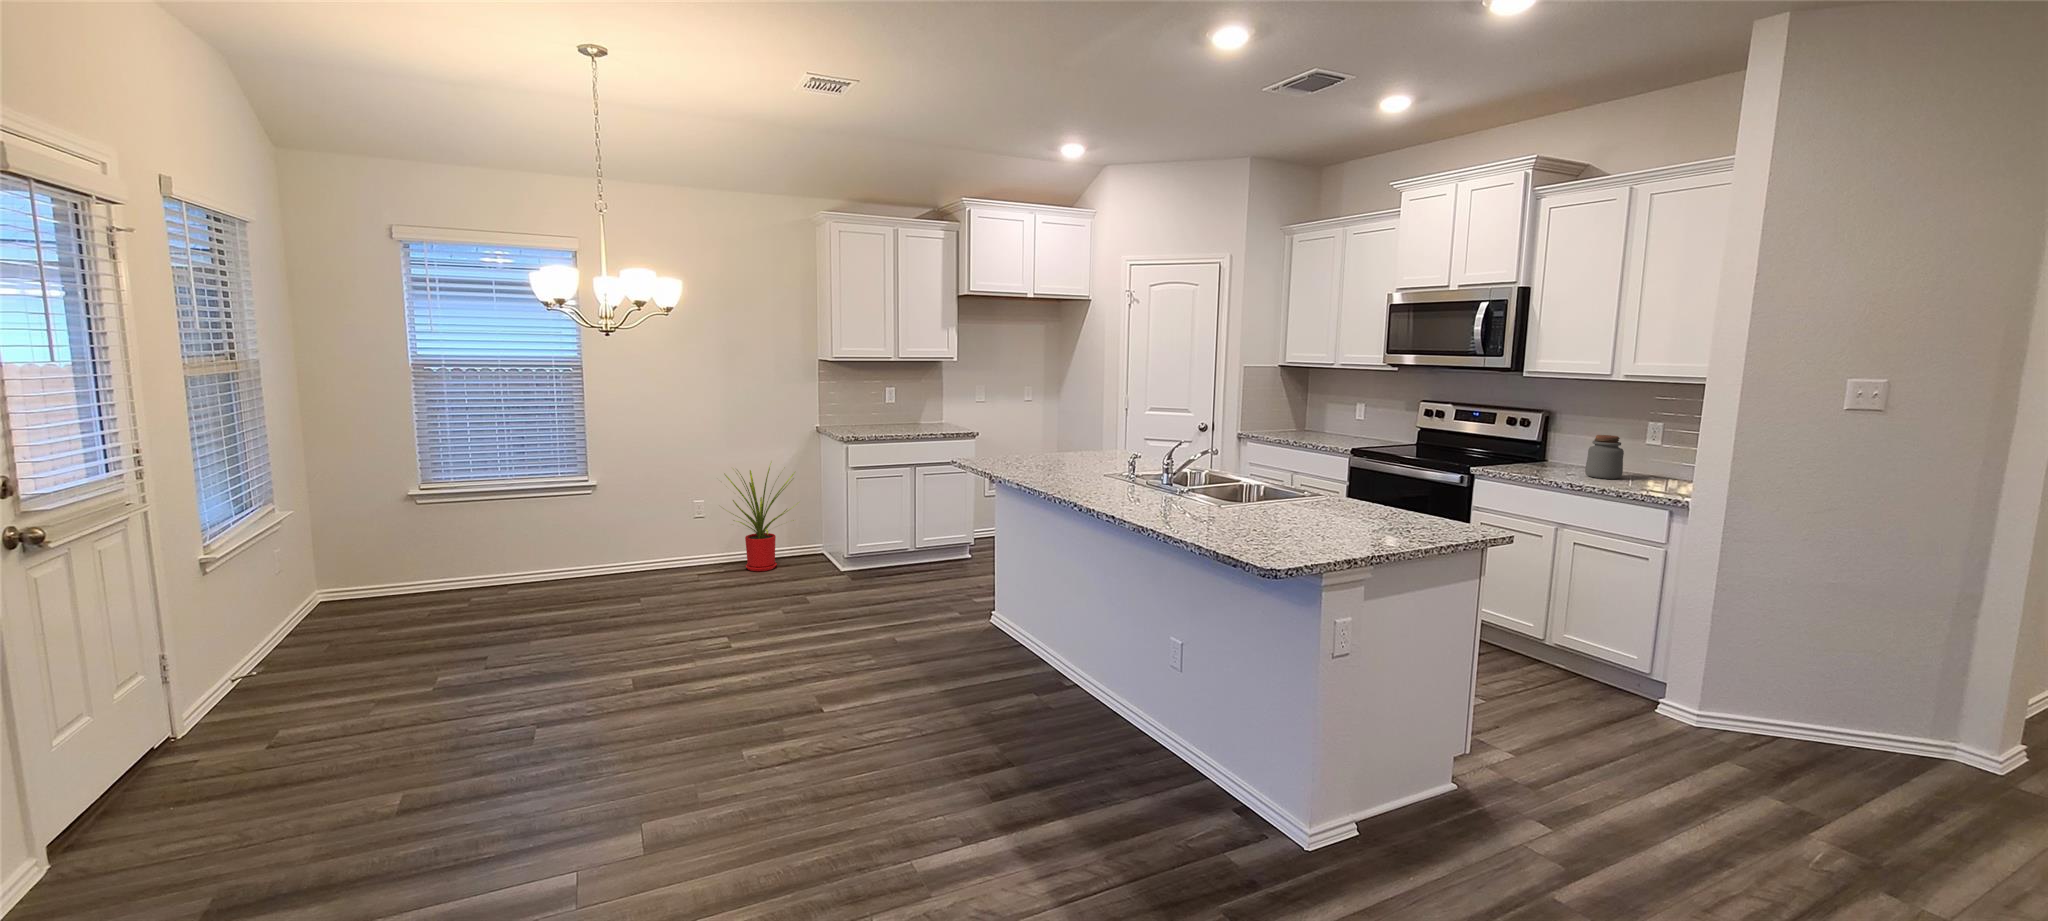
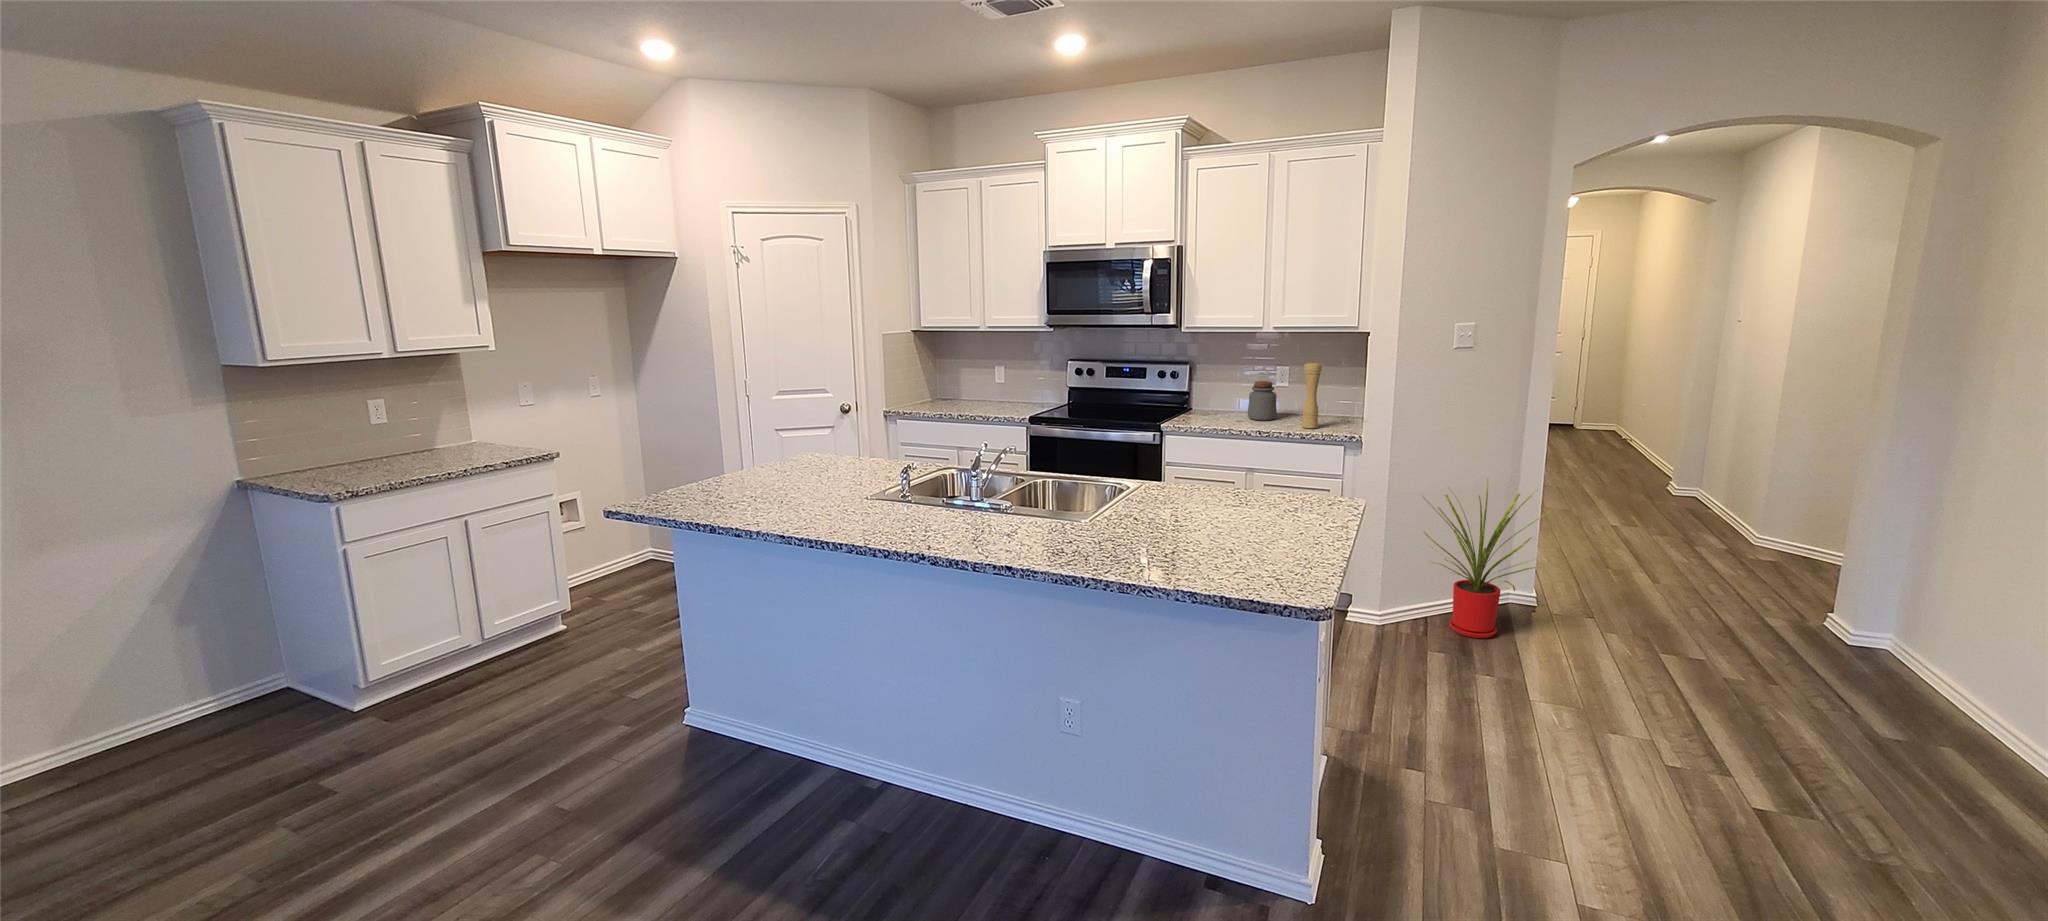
pepper mill: none [1632,414,1663,490] -> present [1302,362,1322,428]
house plant: present [724,463,798,571] -> present [1423,480,1553,638]

